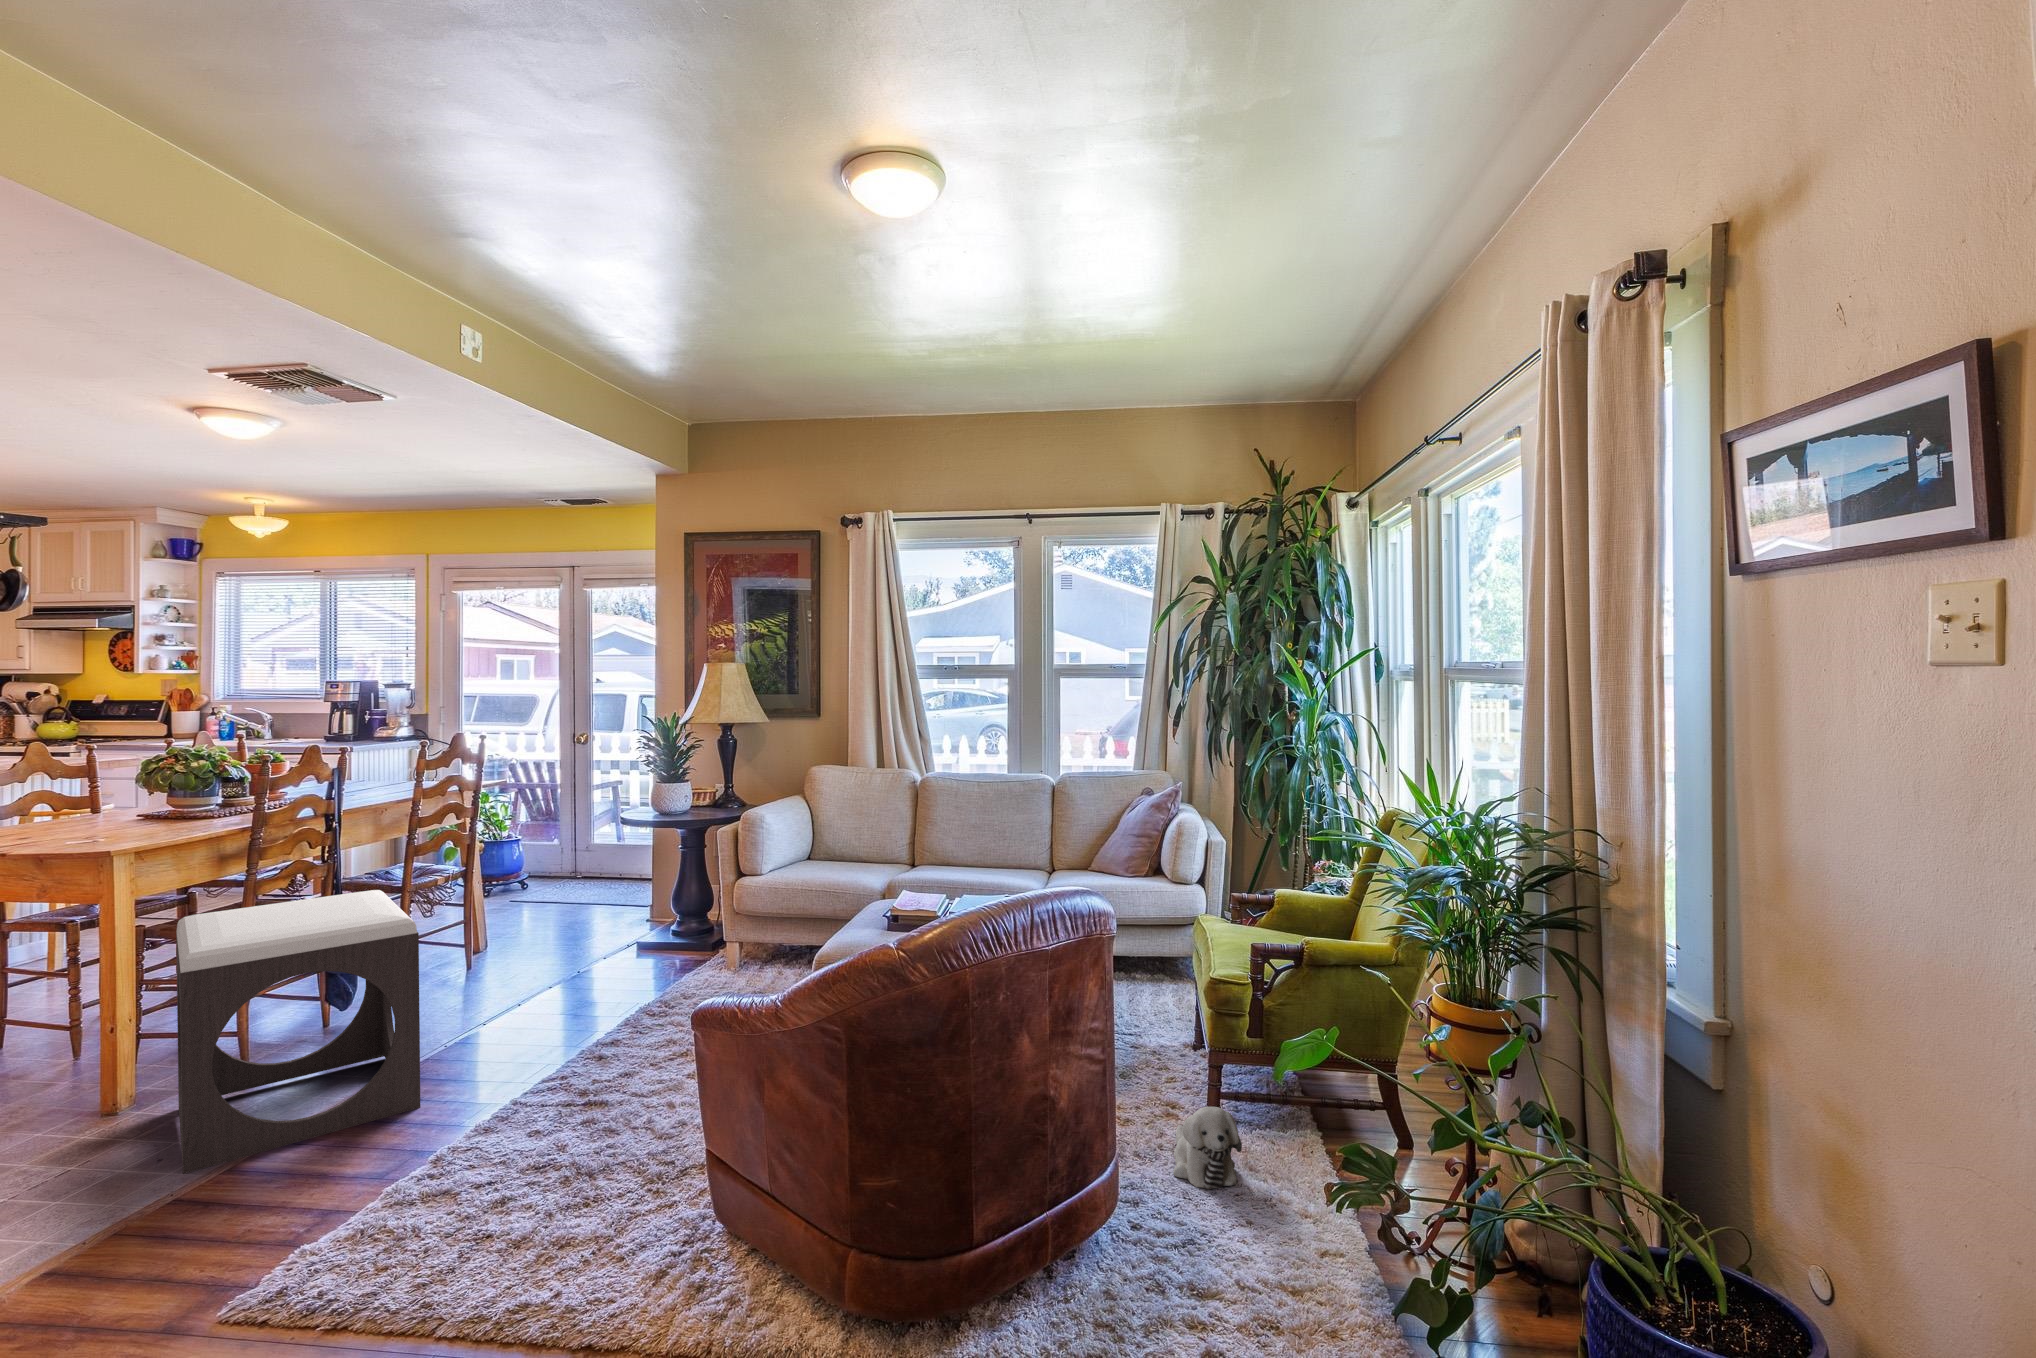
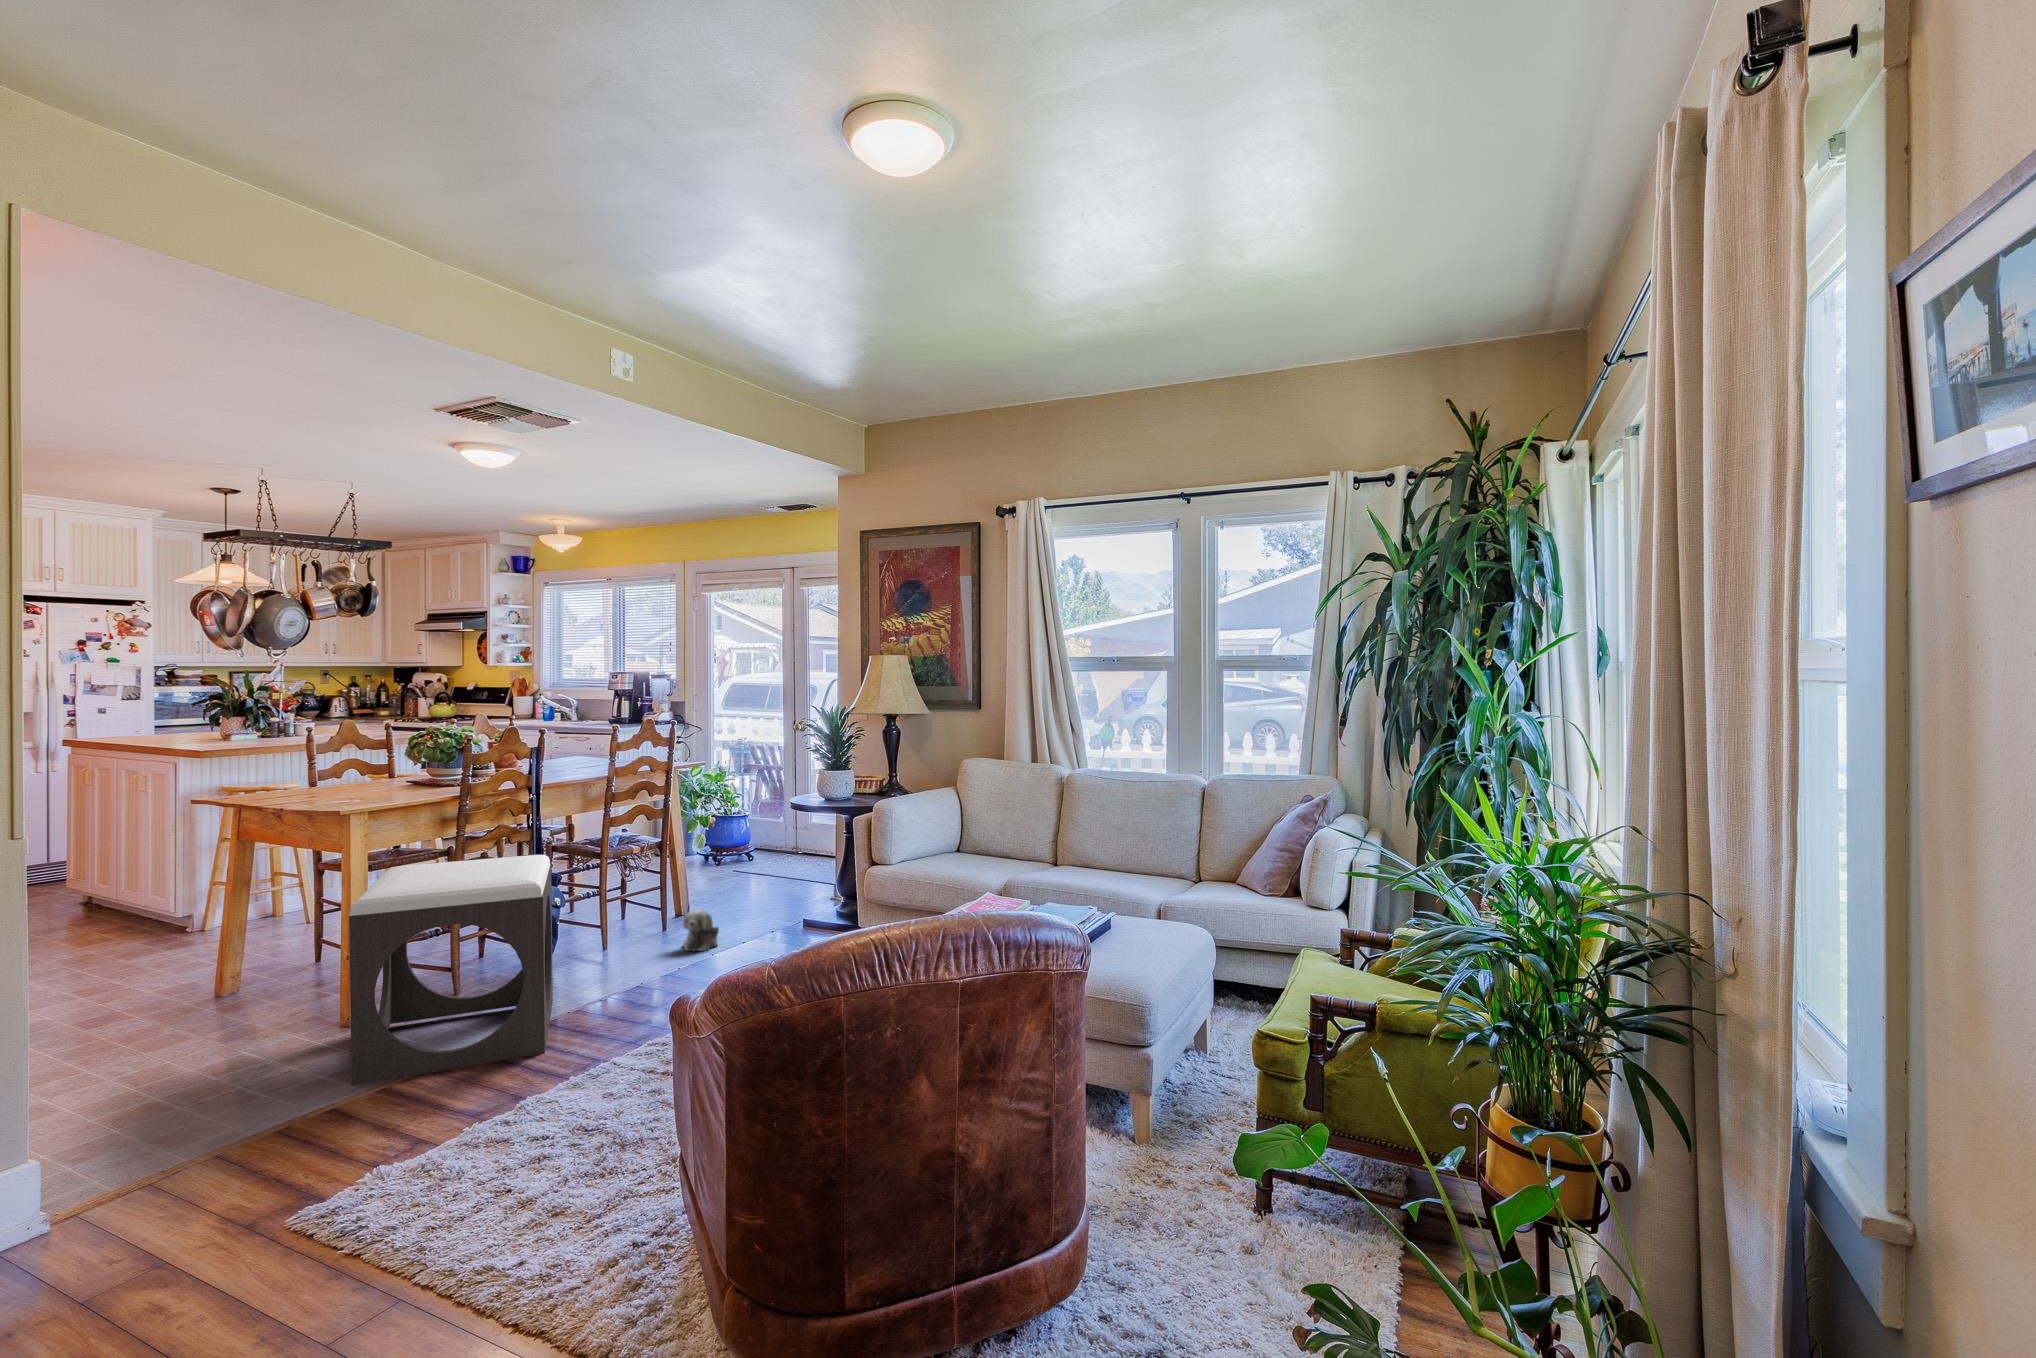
plush toy: present [1174,1107,1242,1189] -> present [682,910,719,951]

